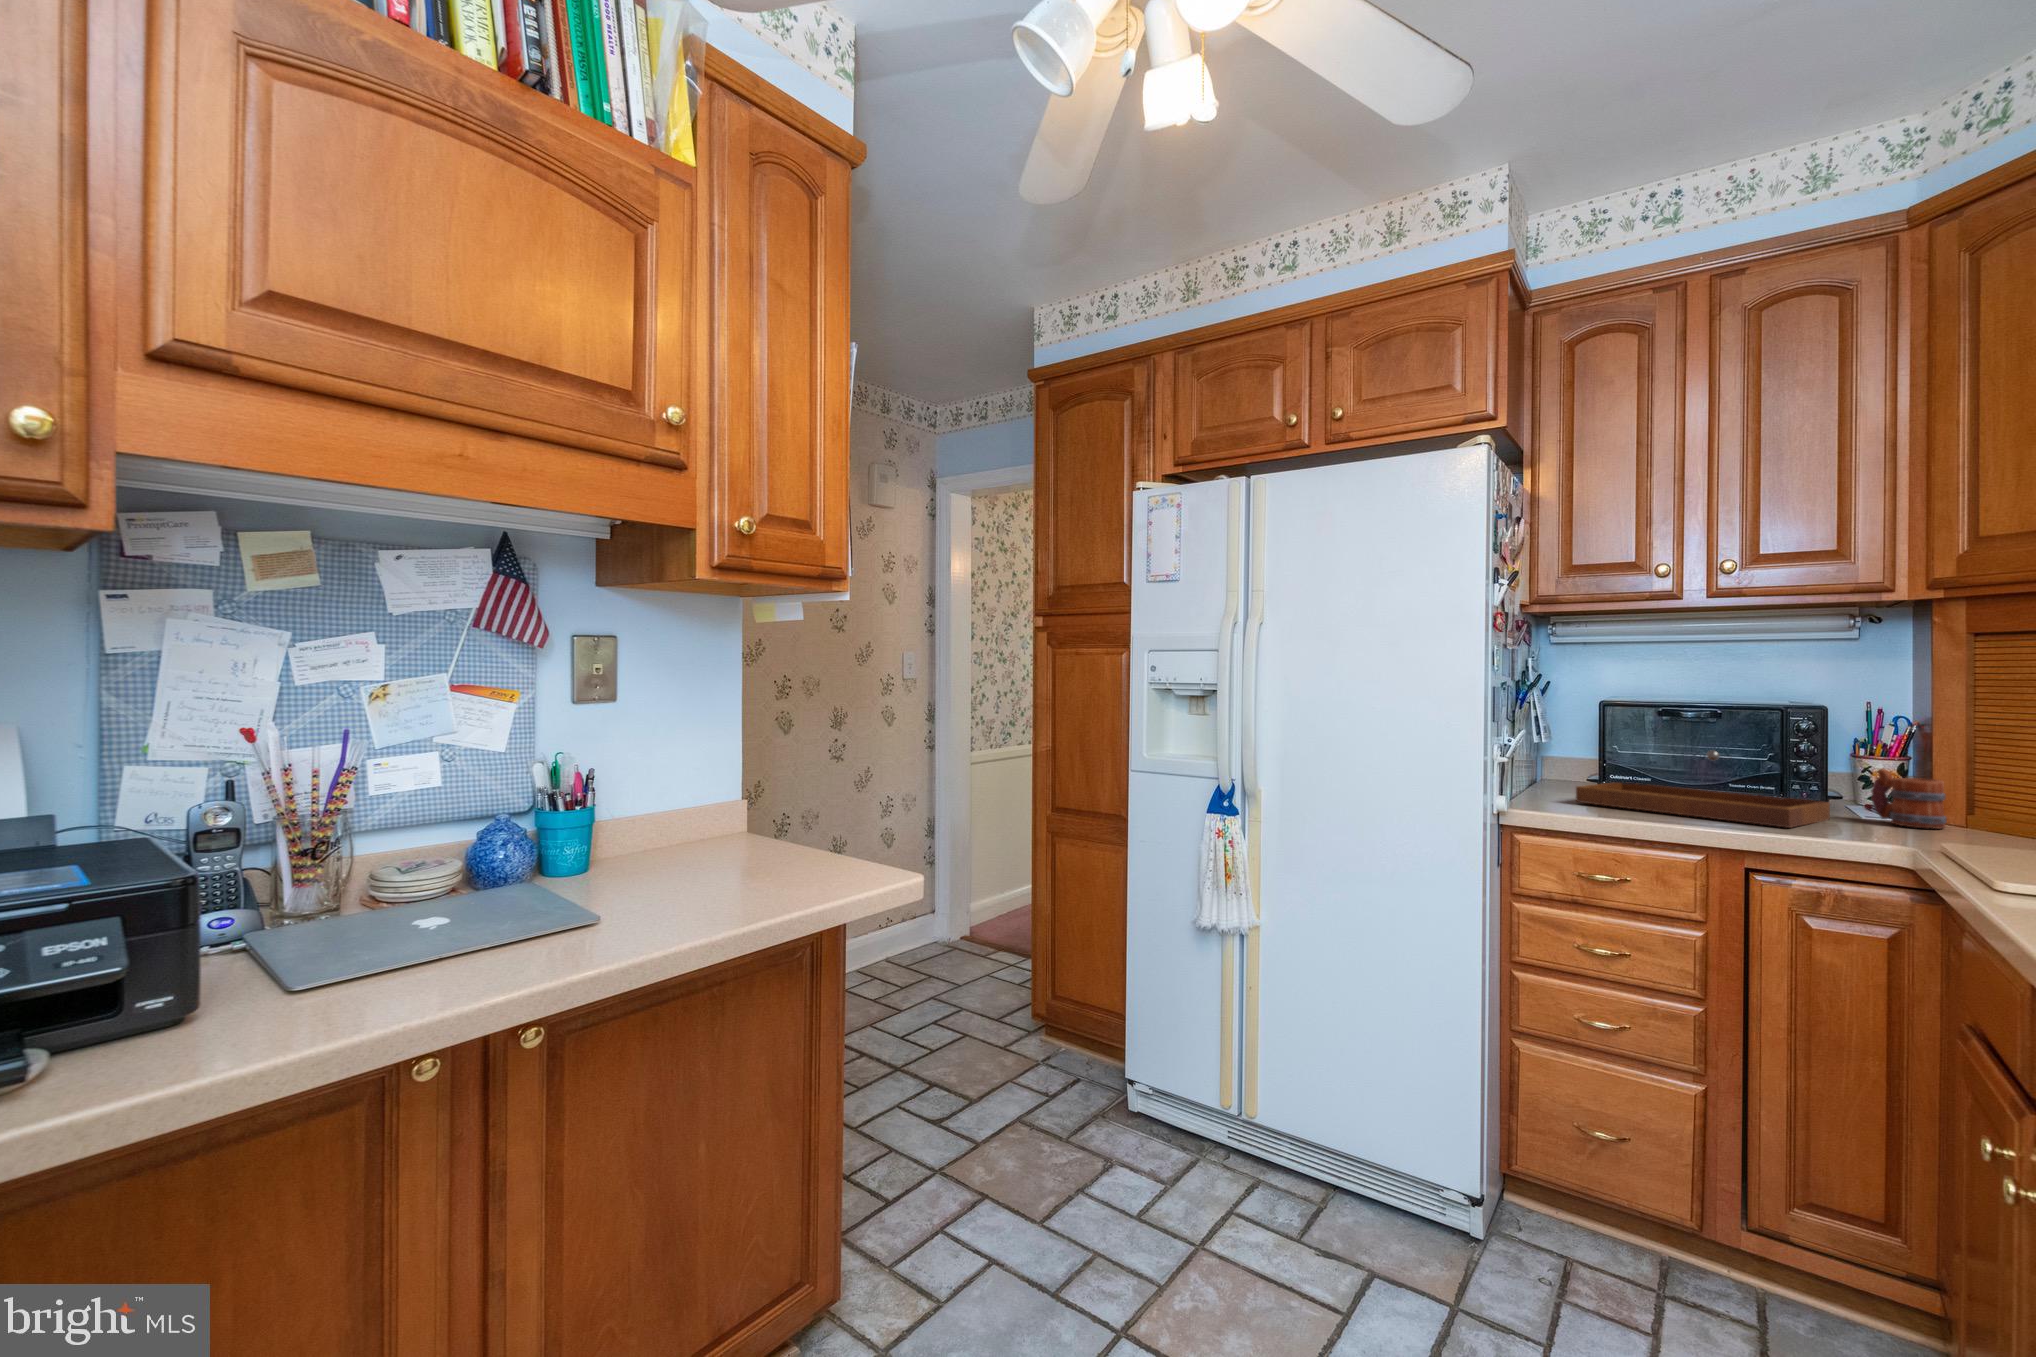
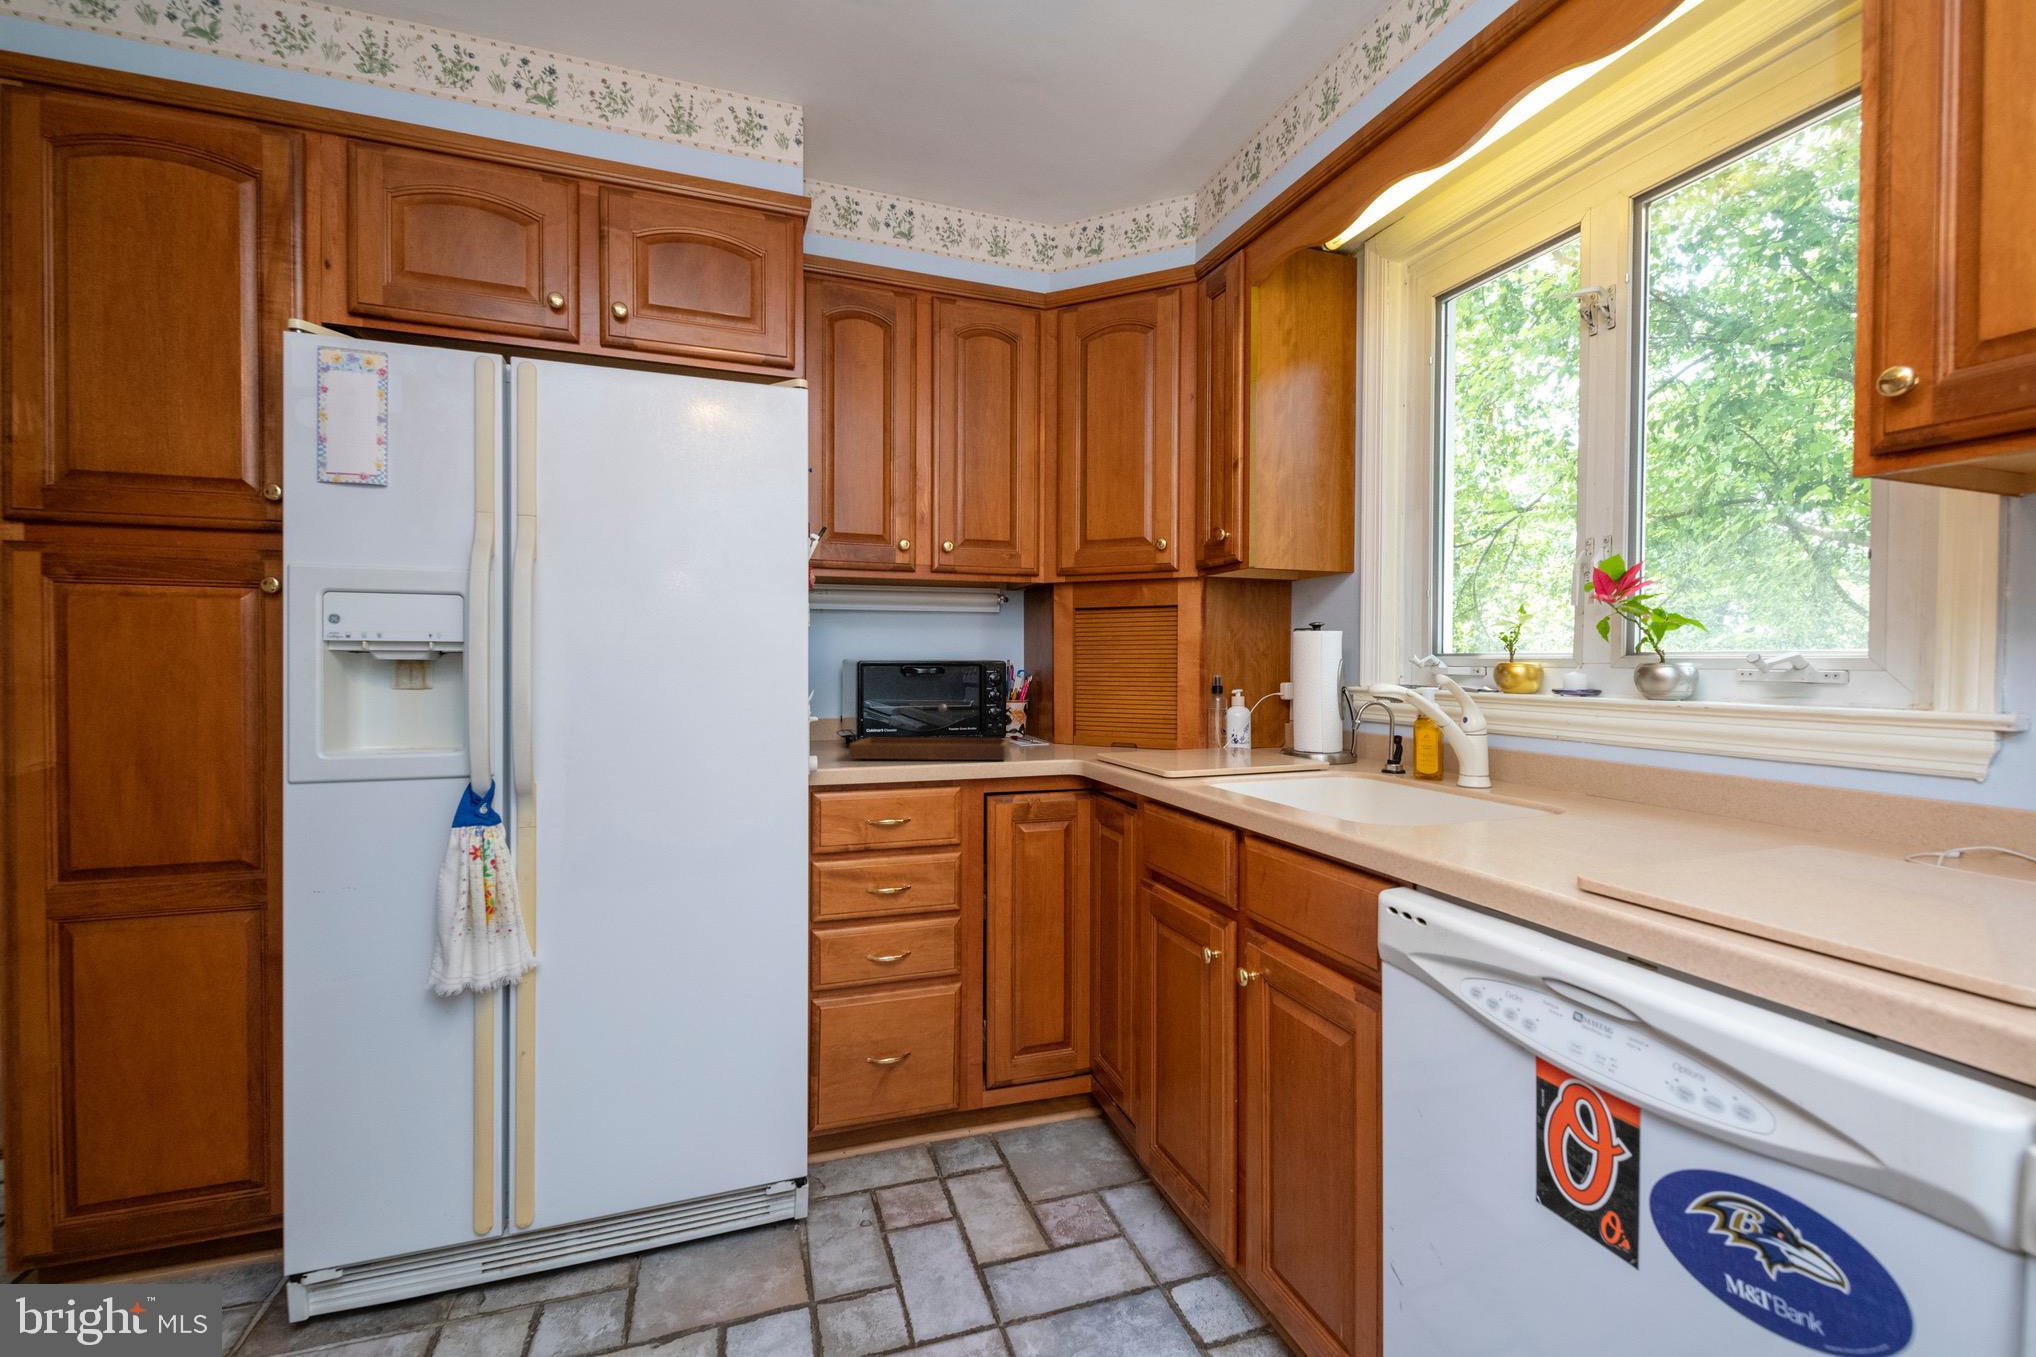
mug: present [1871,769,1947,829] -> none [1029,710,1069,751]

